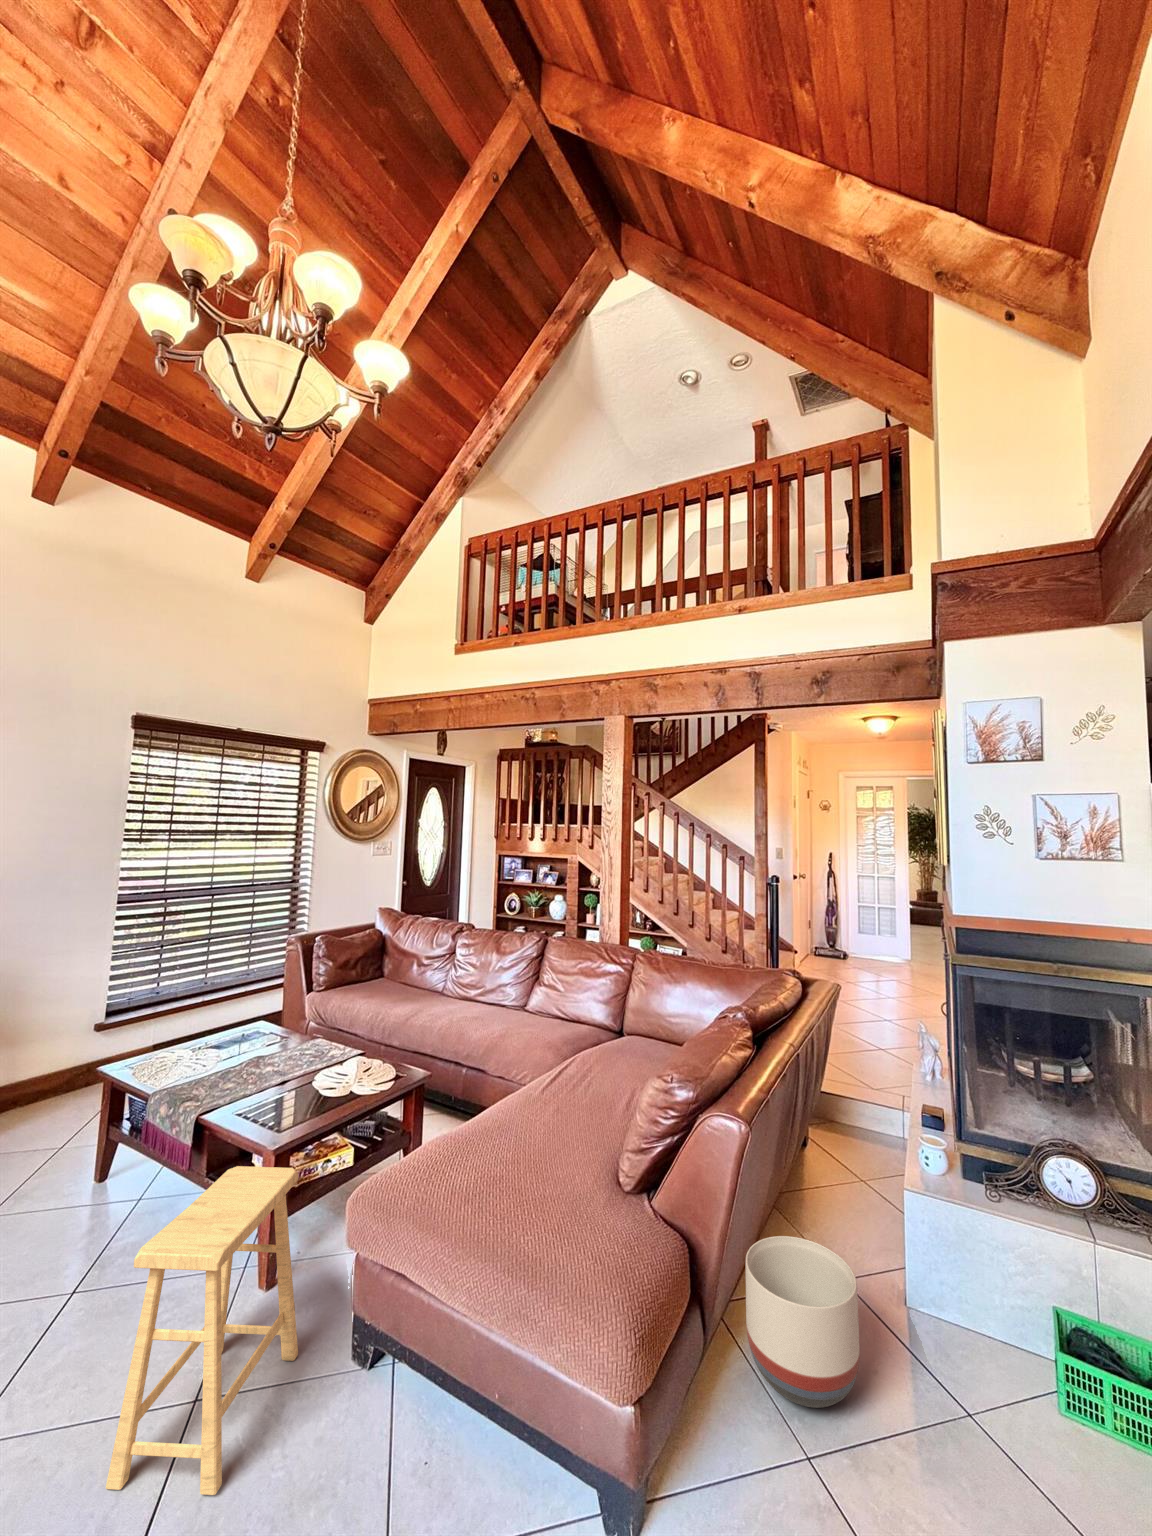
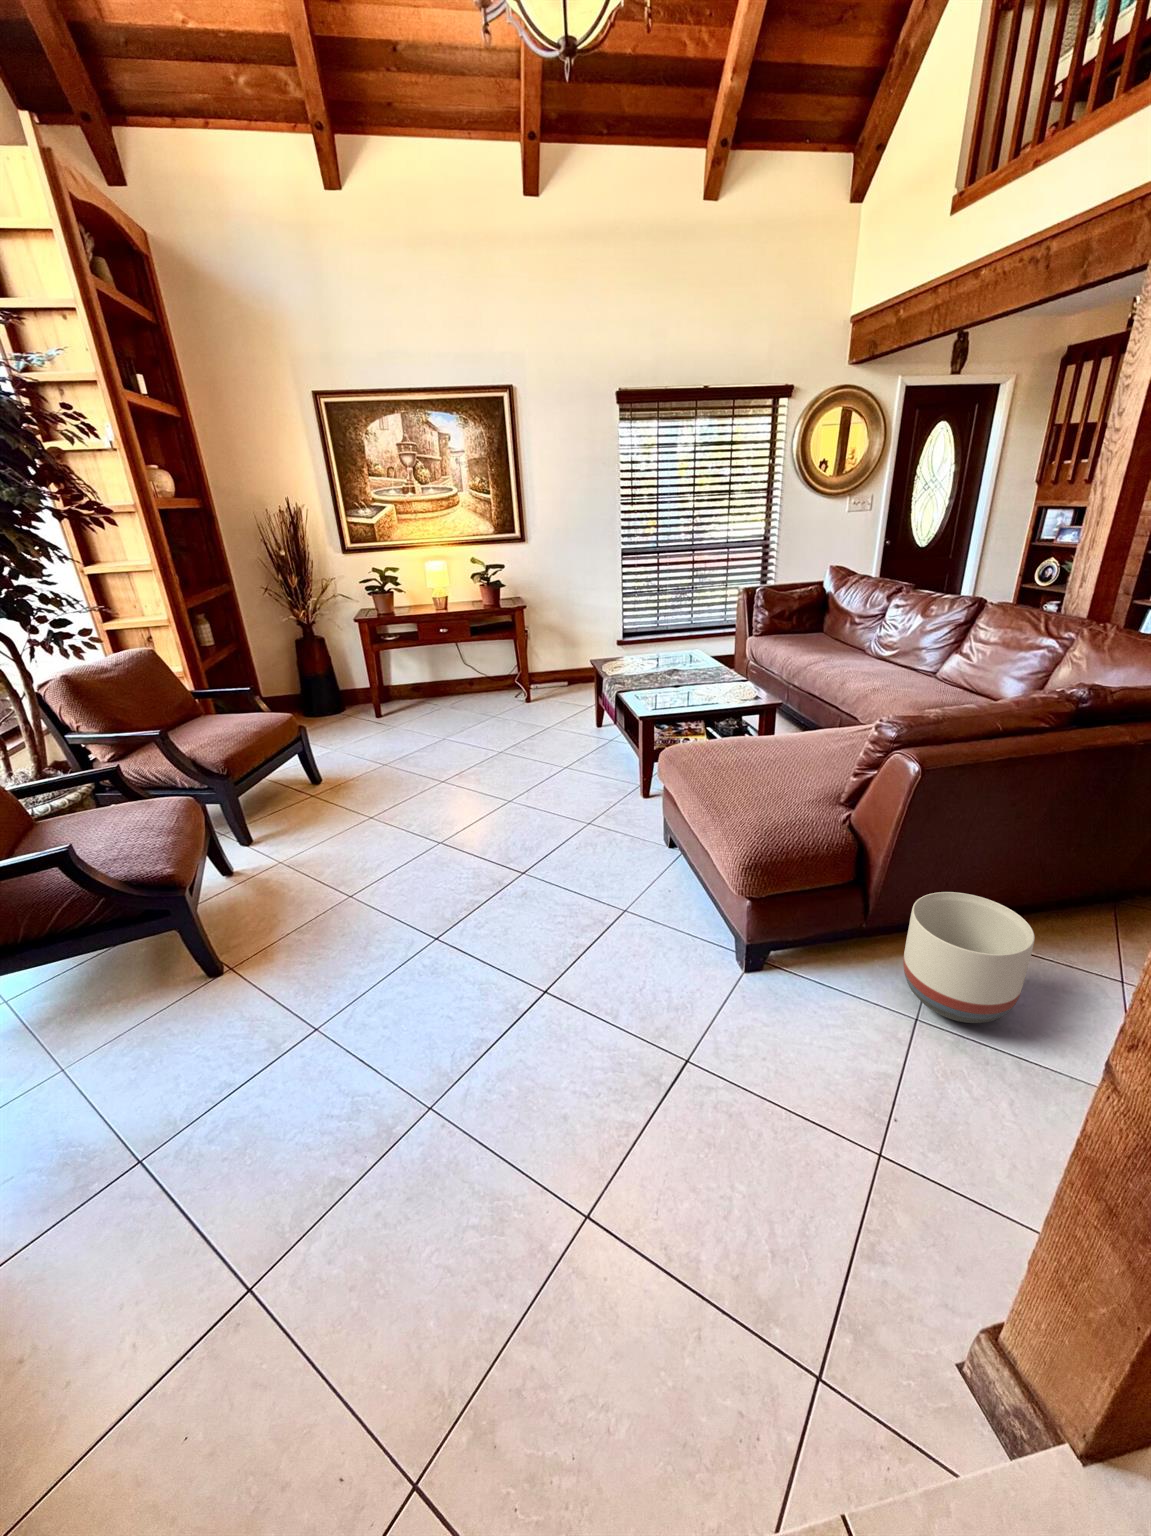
footstool: present [106,1166,298,1495] -> none [526,721,631,862]

